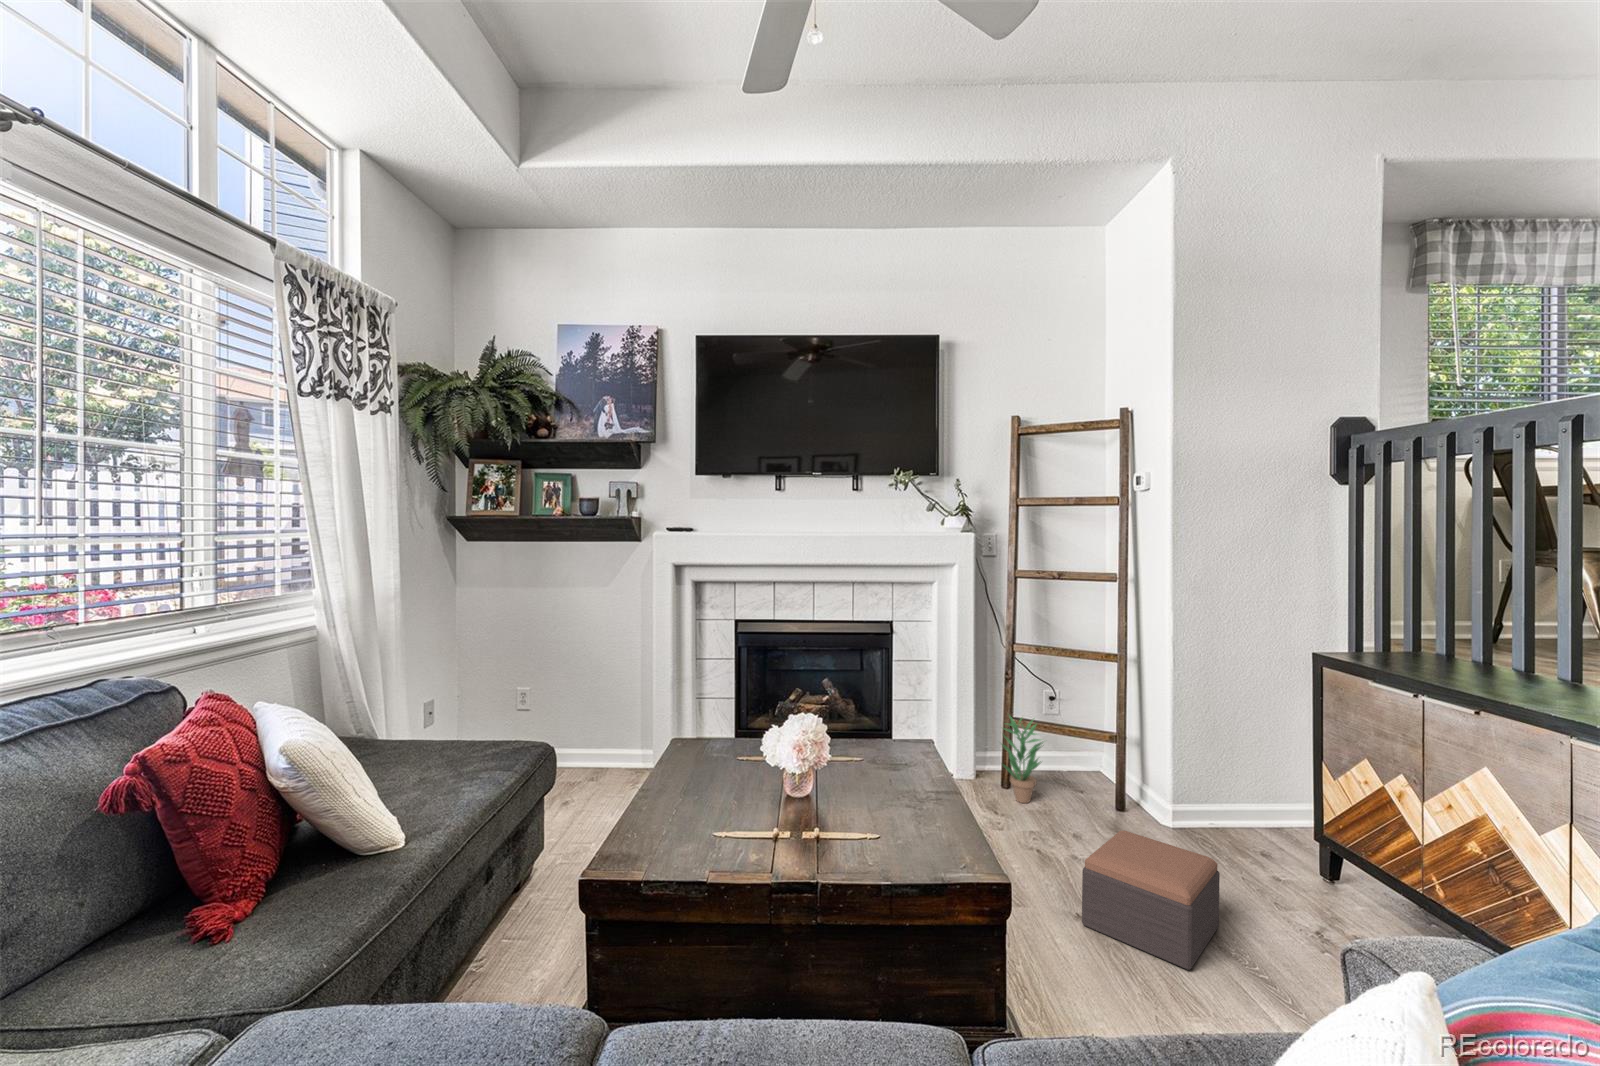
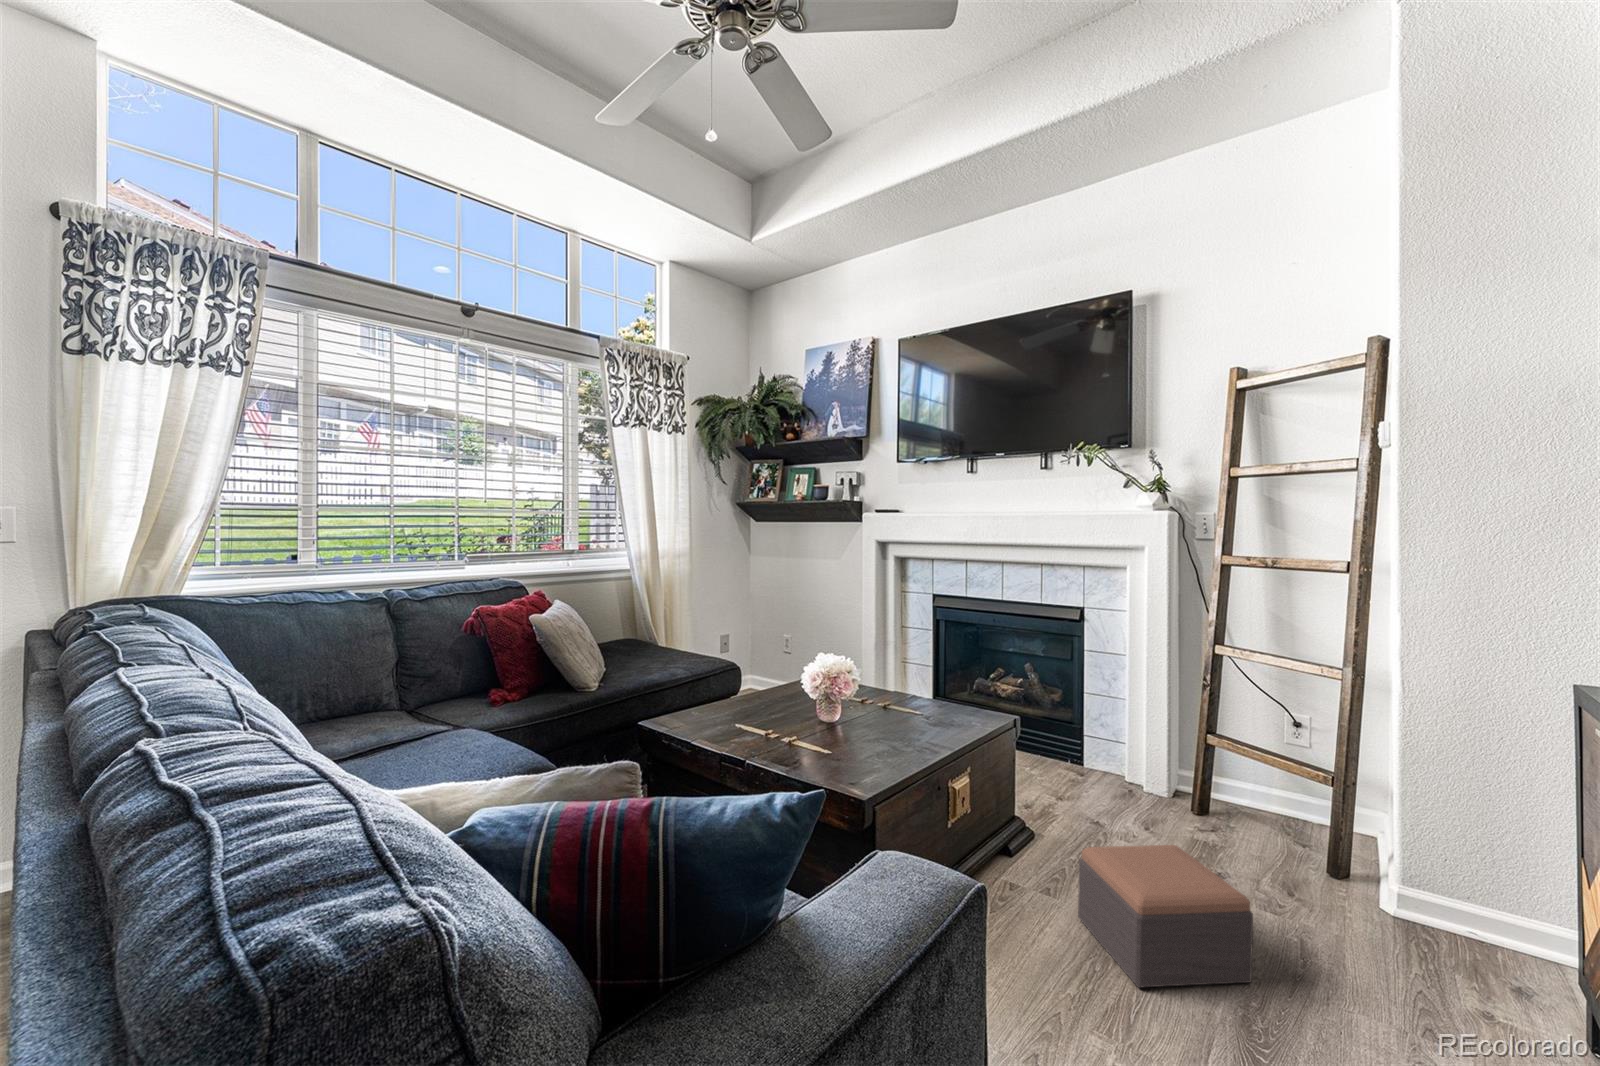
potted plant: present [1002,716,1043,803] -> none [1154,715,1222,826]

